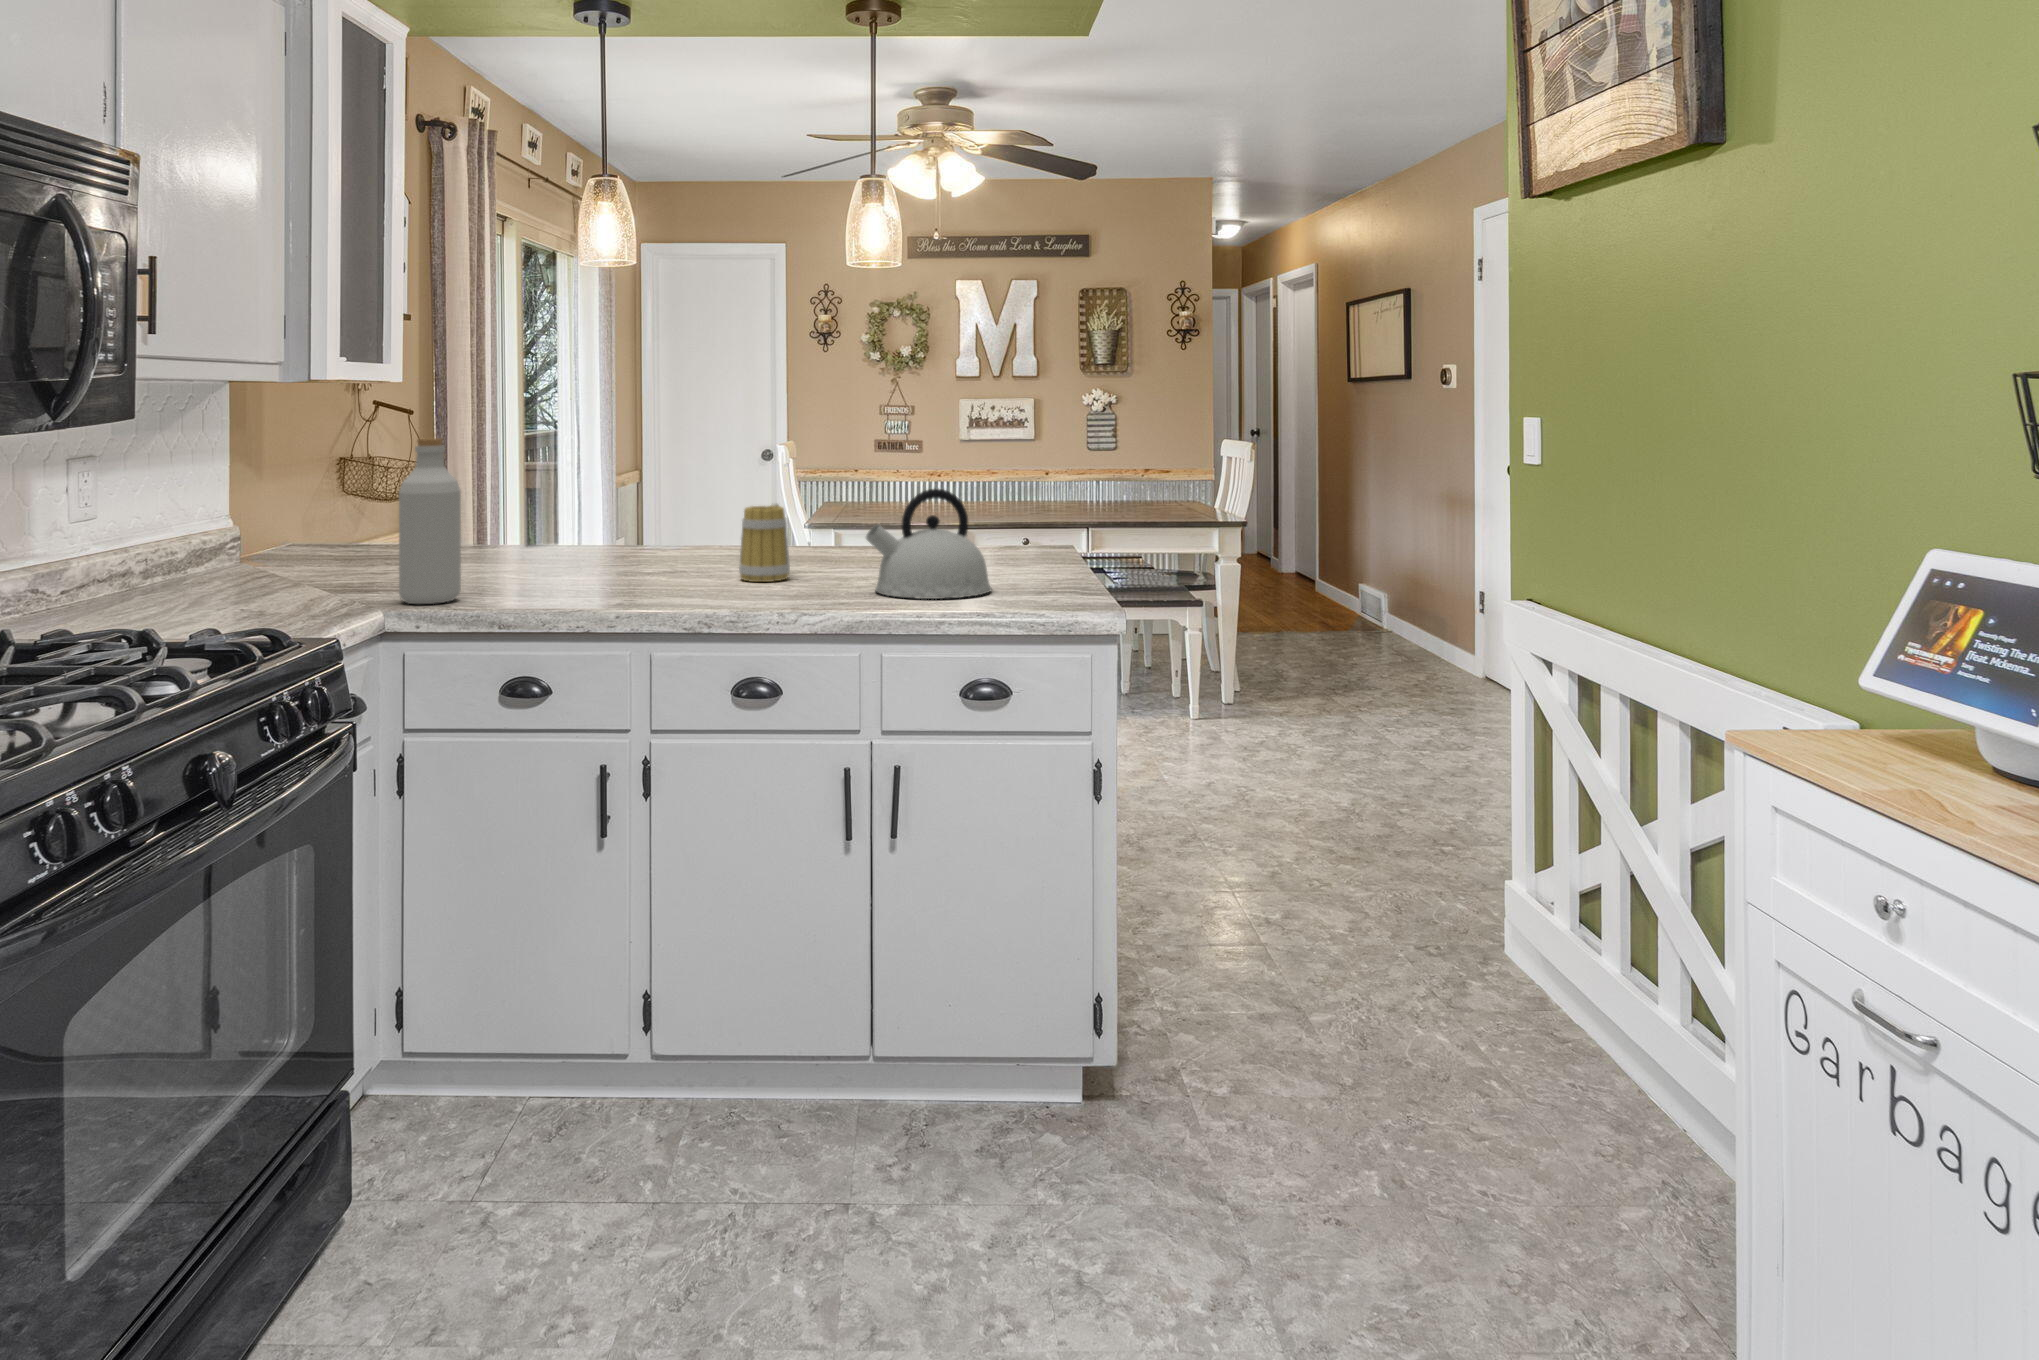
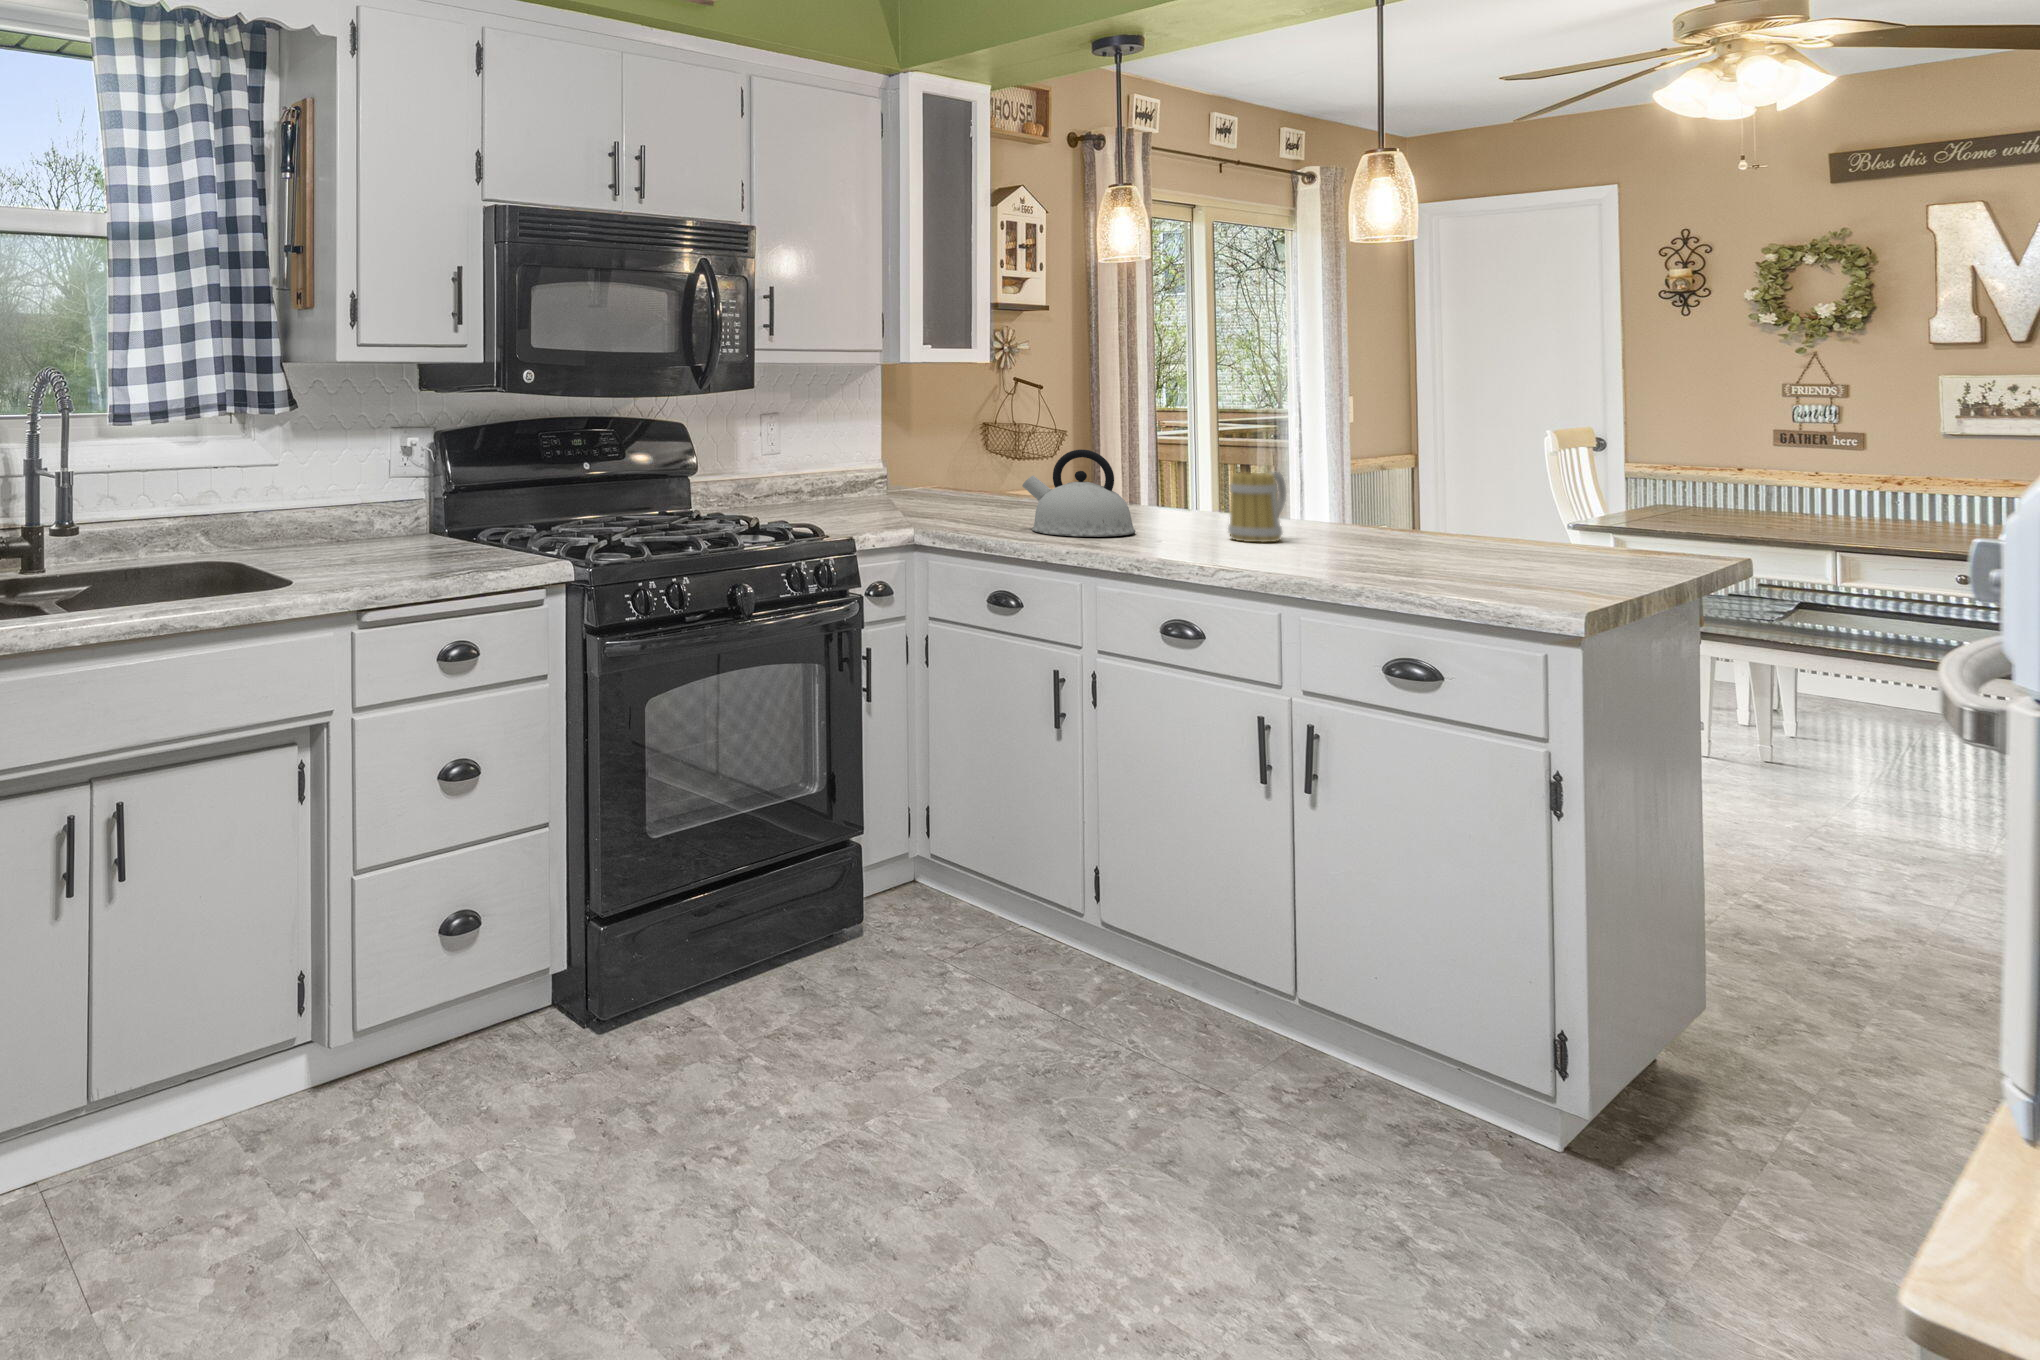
bottle: present [399,438,461,604] -> none [925,408,972,529]
kettle: present [866,489,991,599] -> present [1022,450,1135,537]

